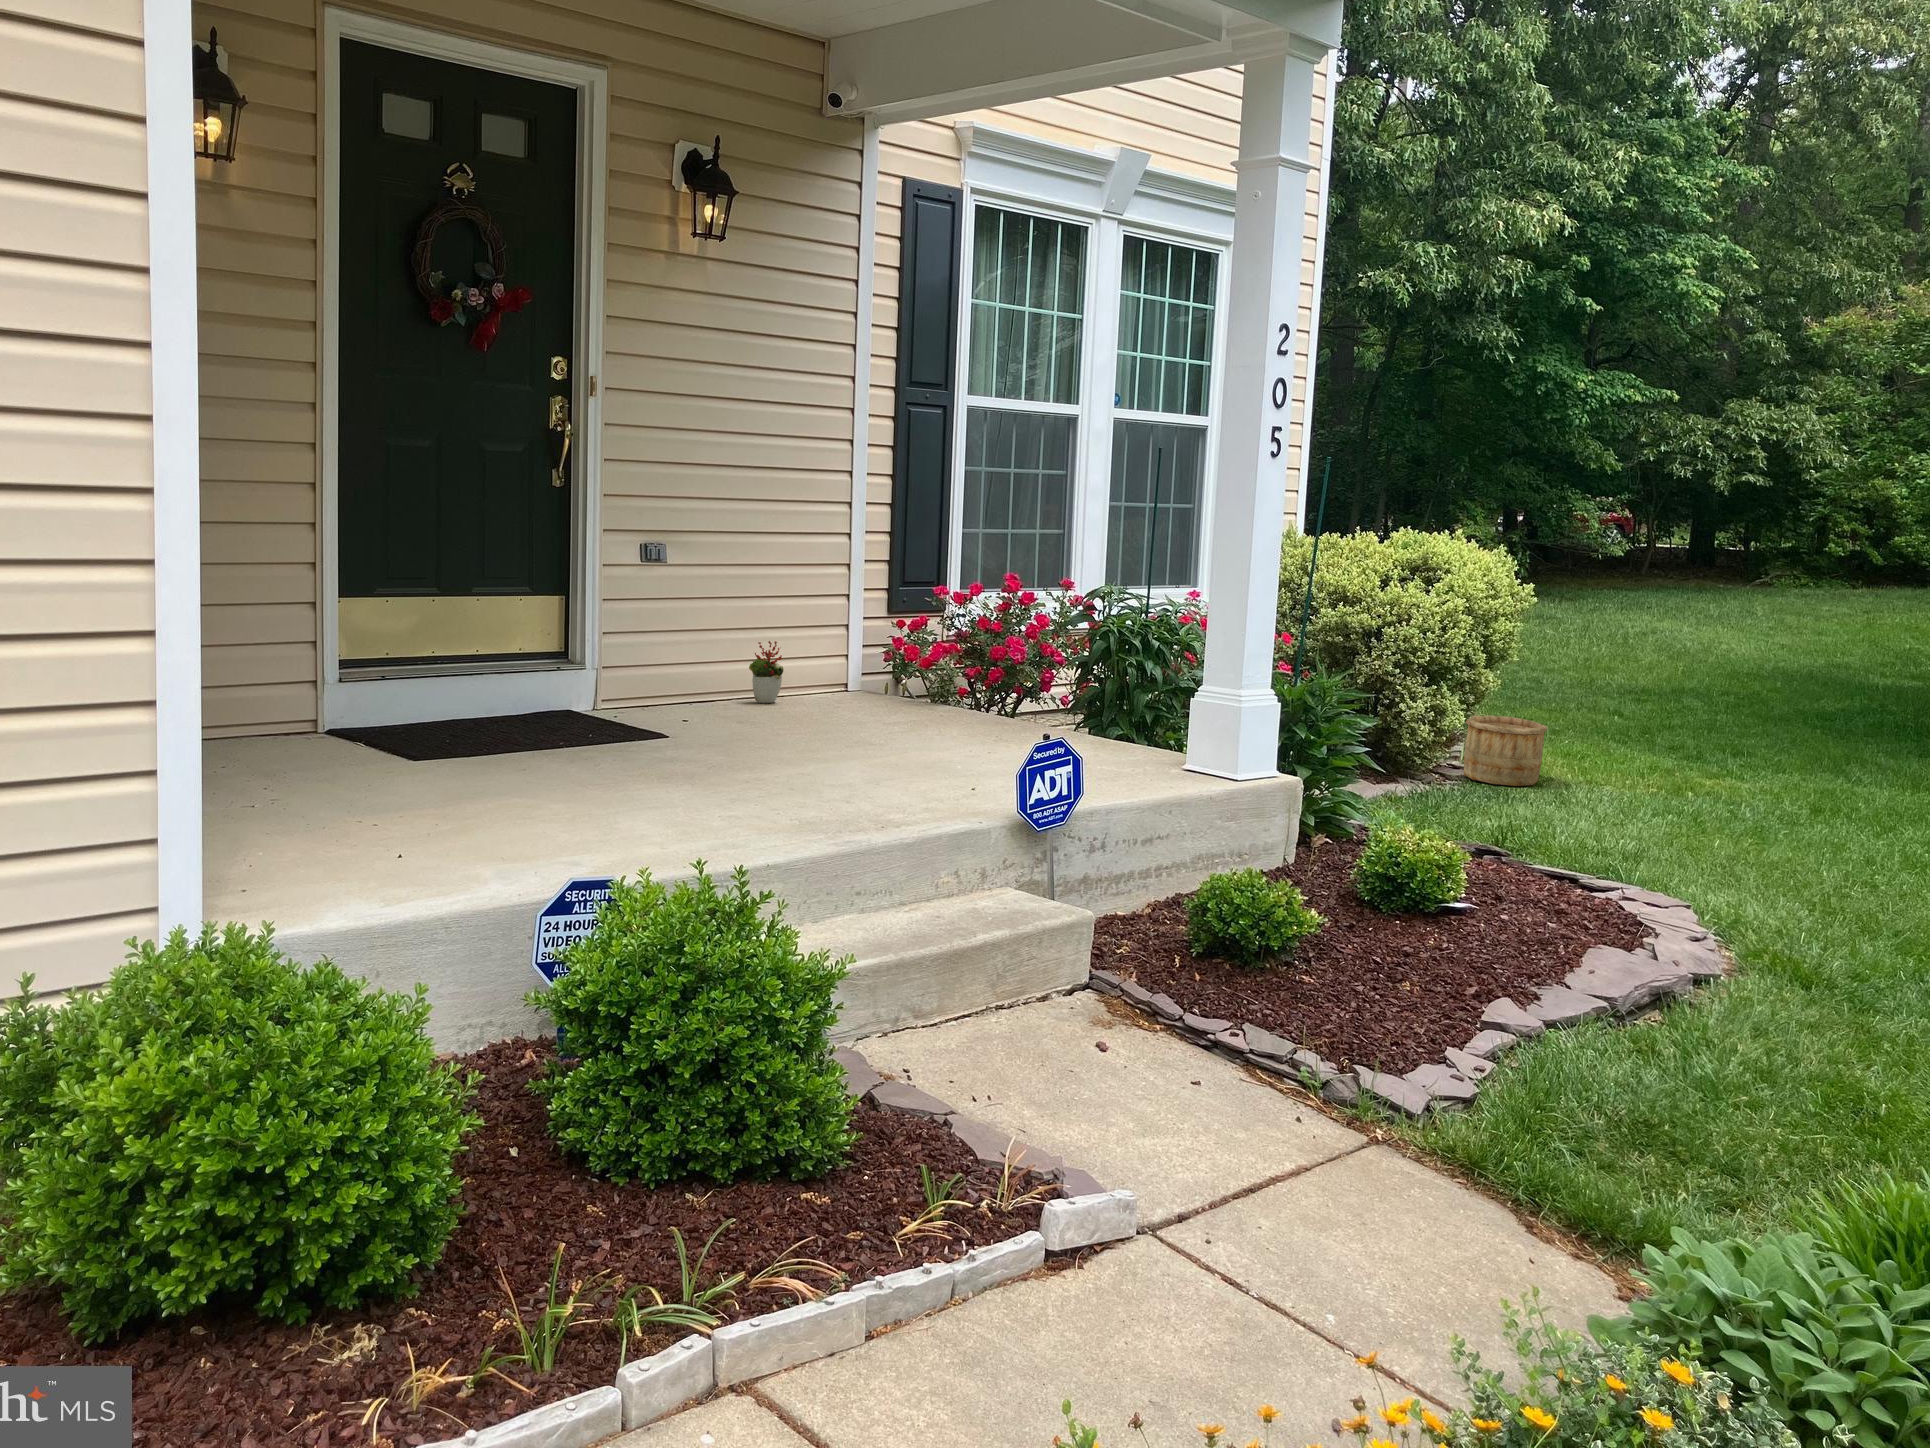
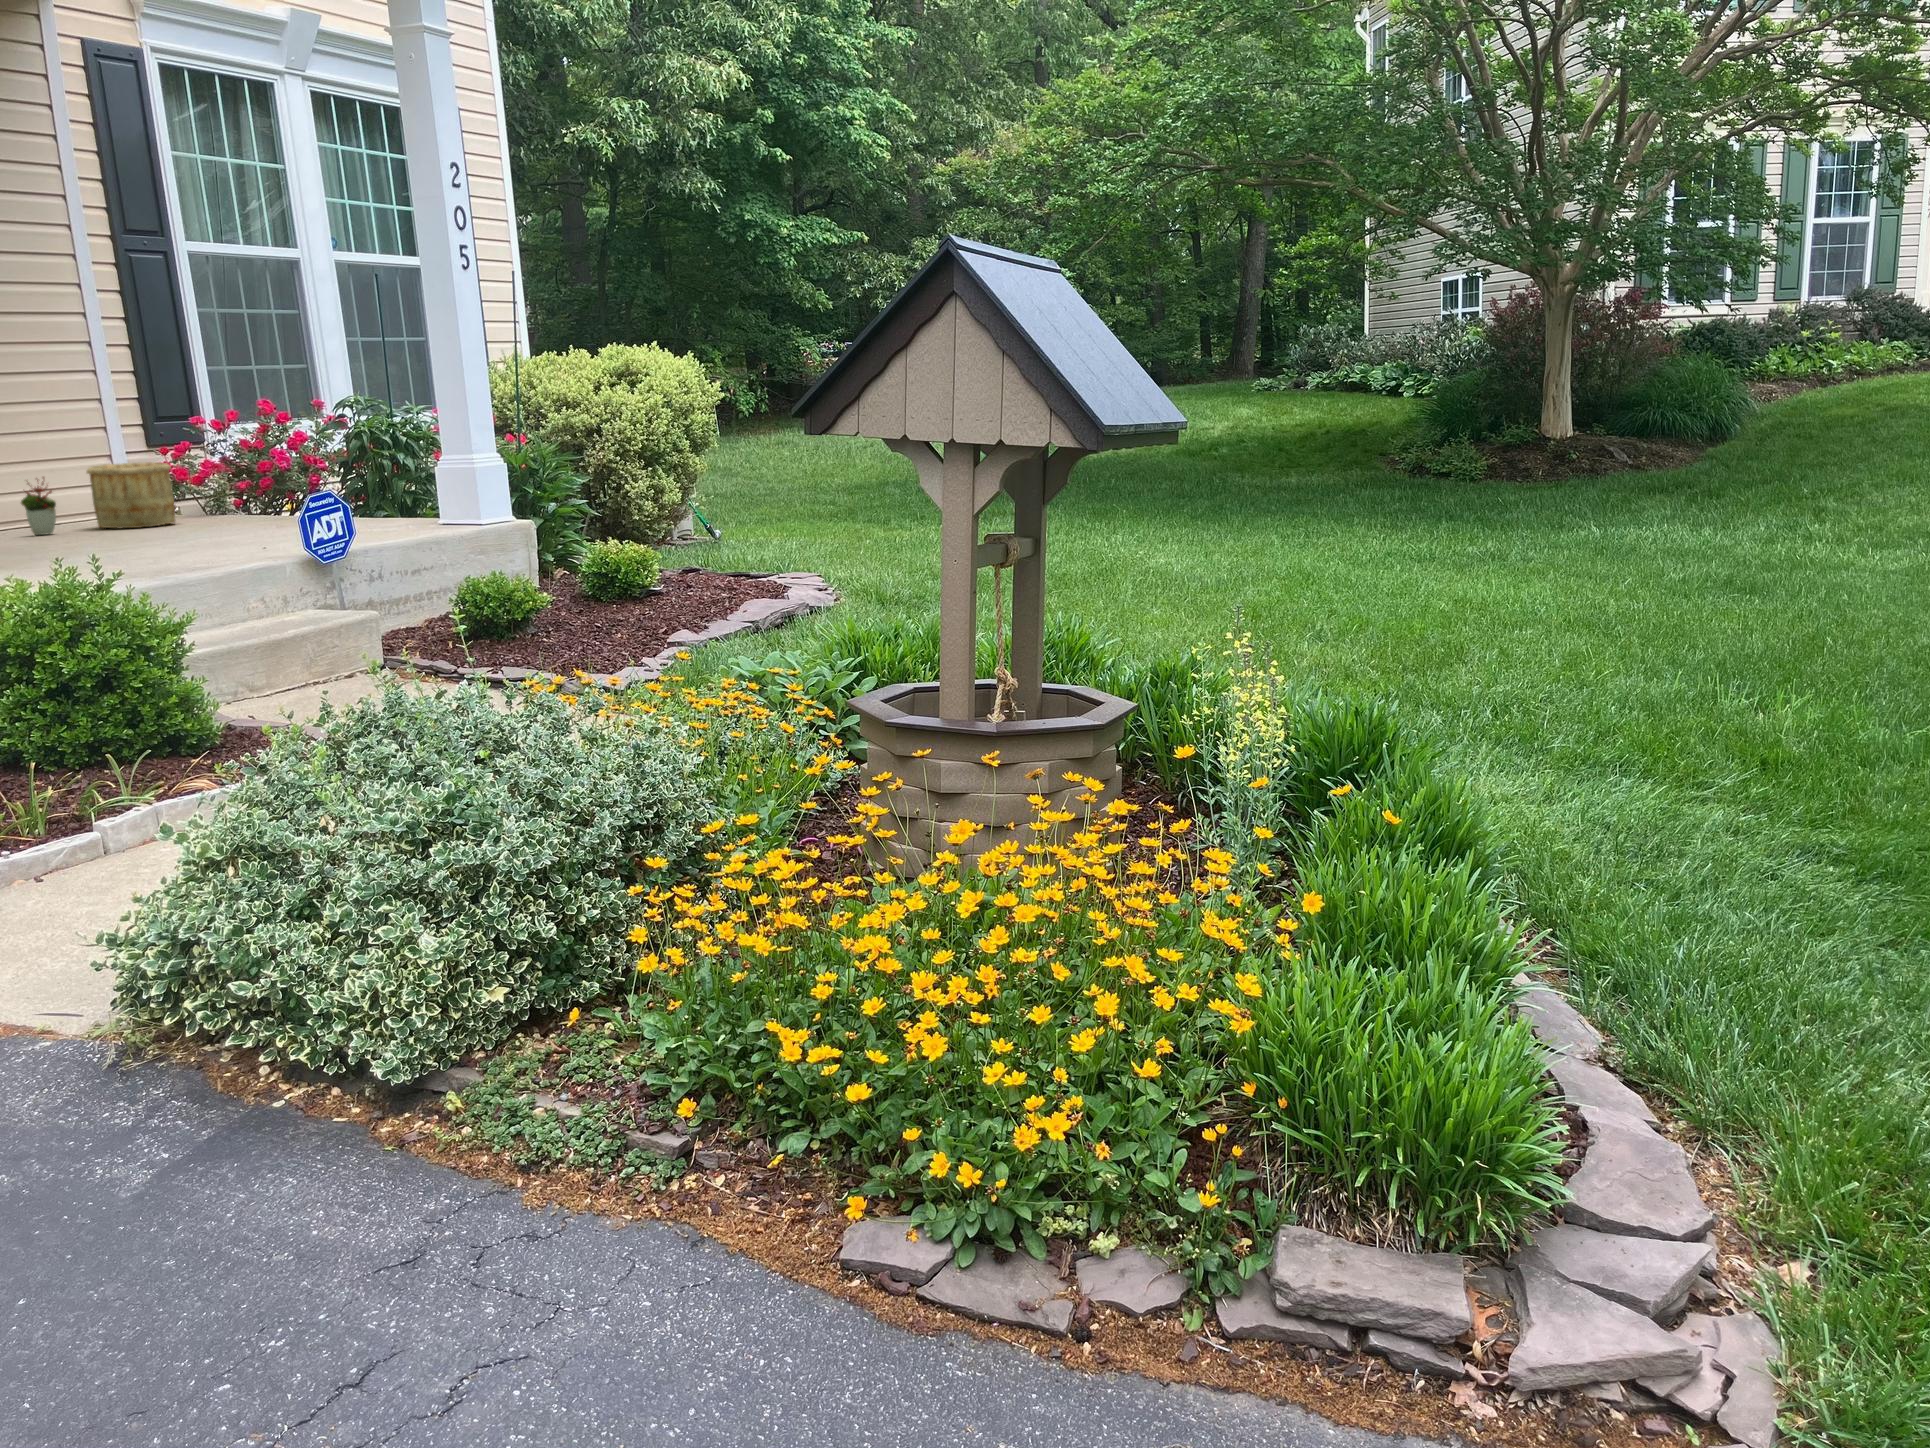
wooden bucket: present [1464,716,1548,786] -> present [87,462,176,529]

